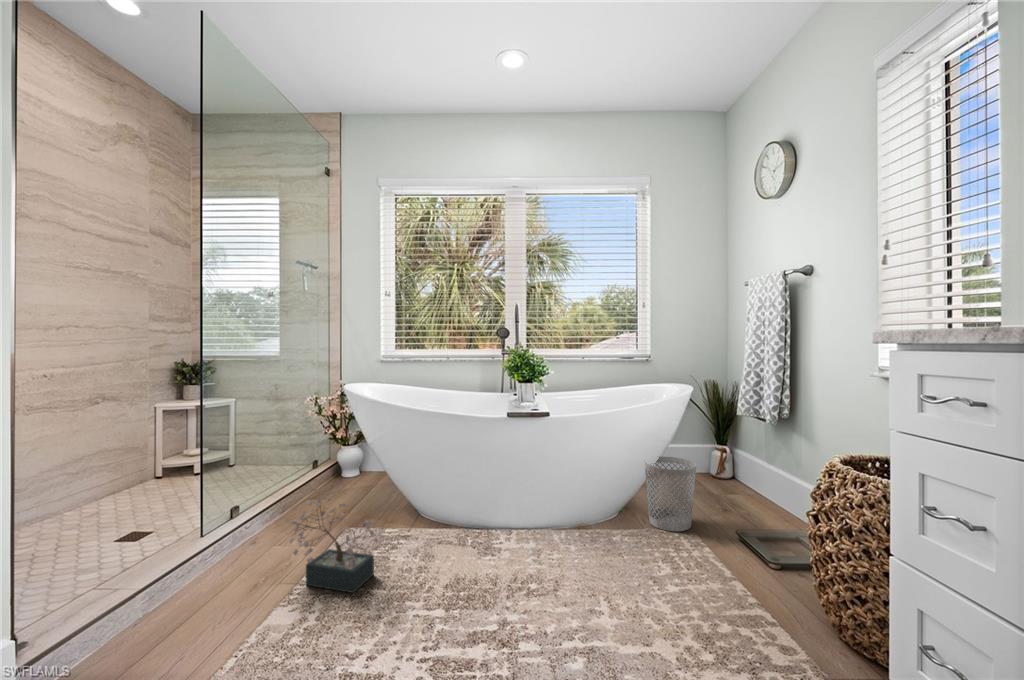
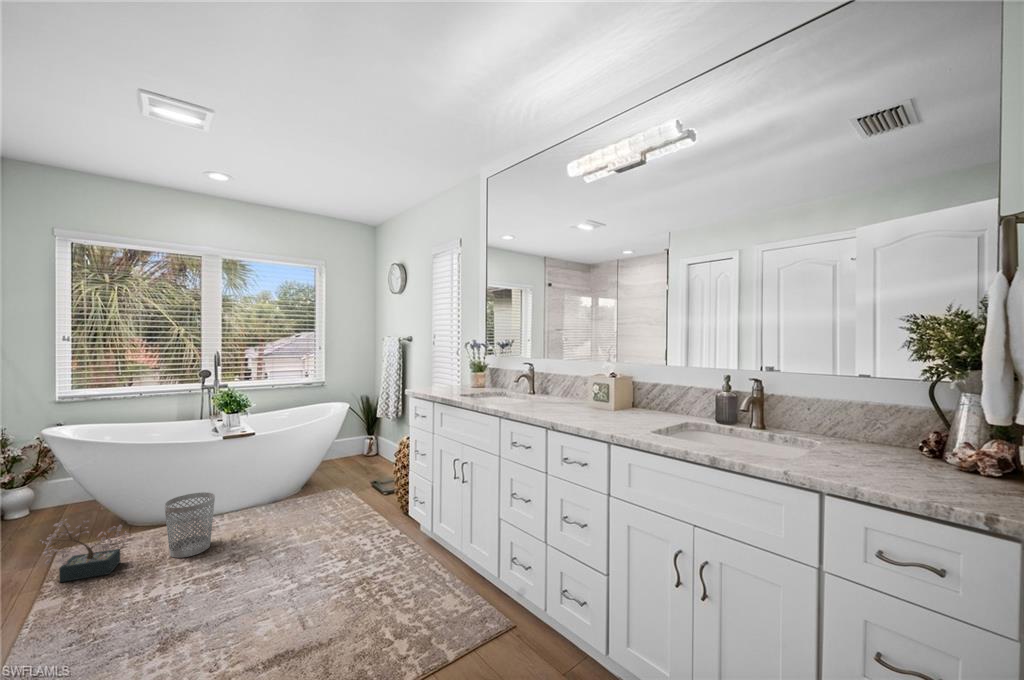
wastebasket: present [645,457,696,531] -> present [164,492,215,558]

